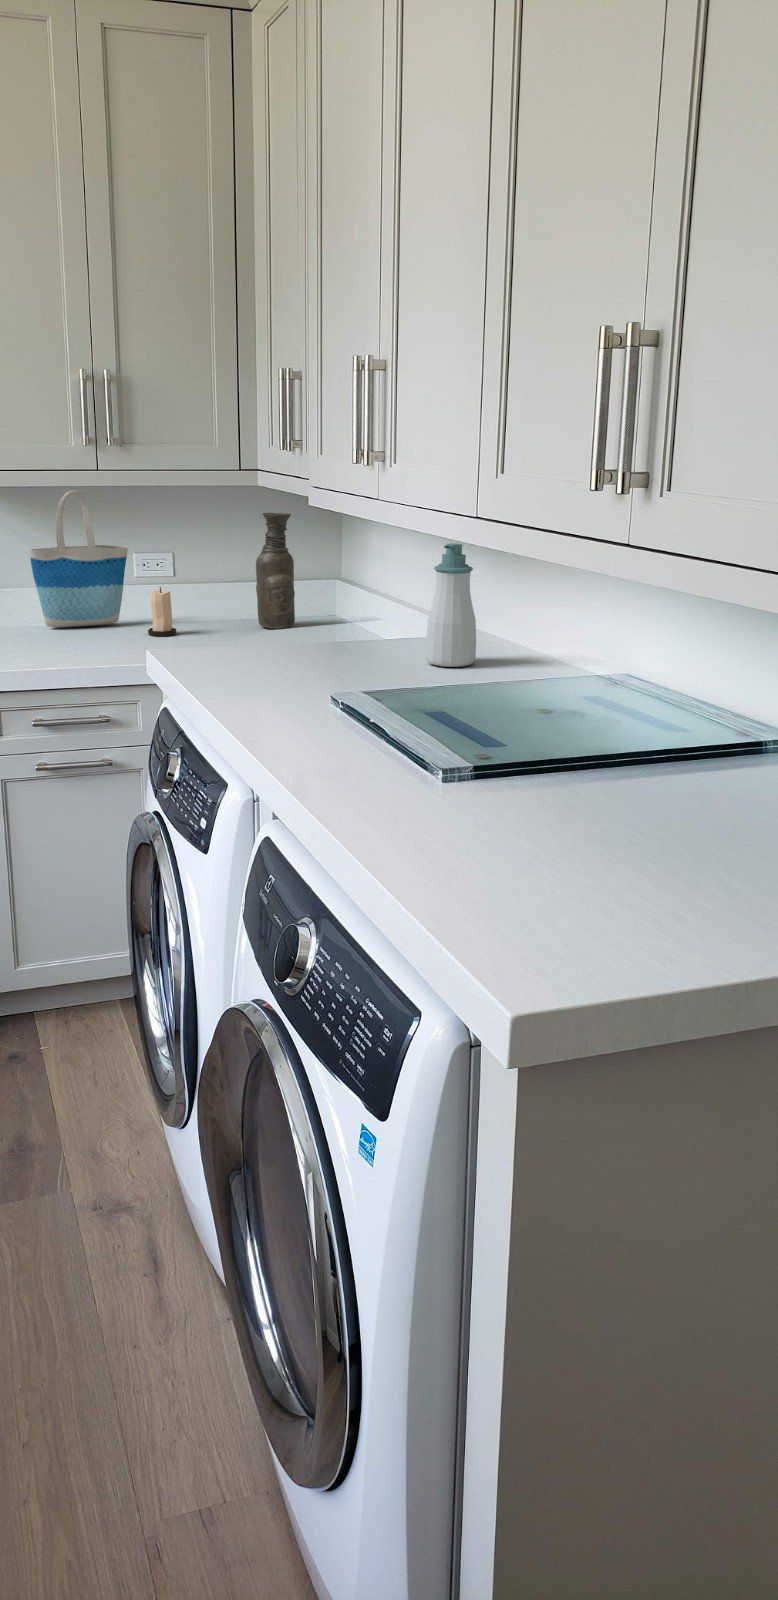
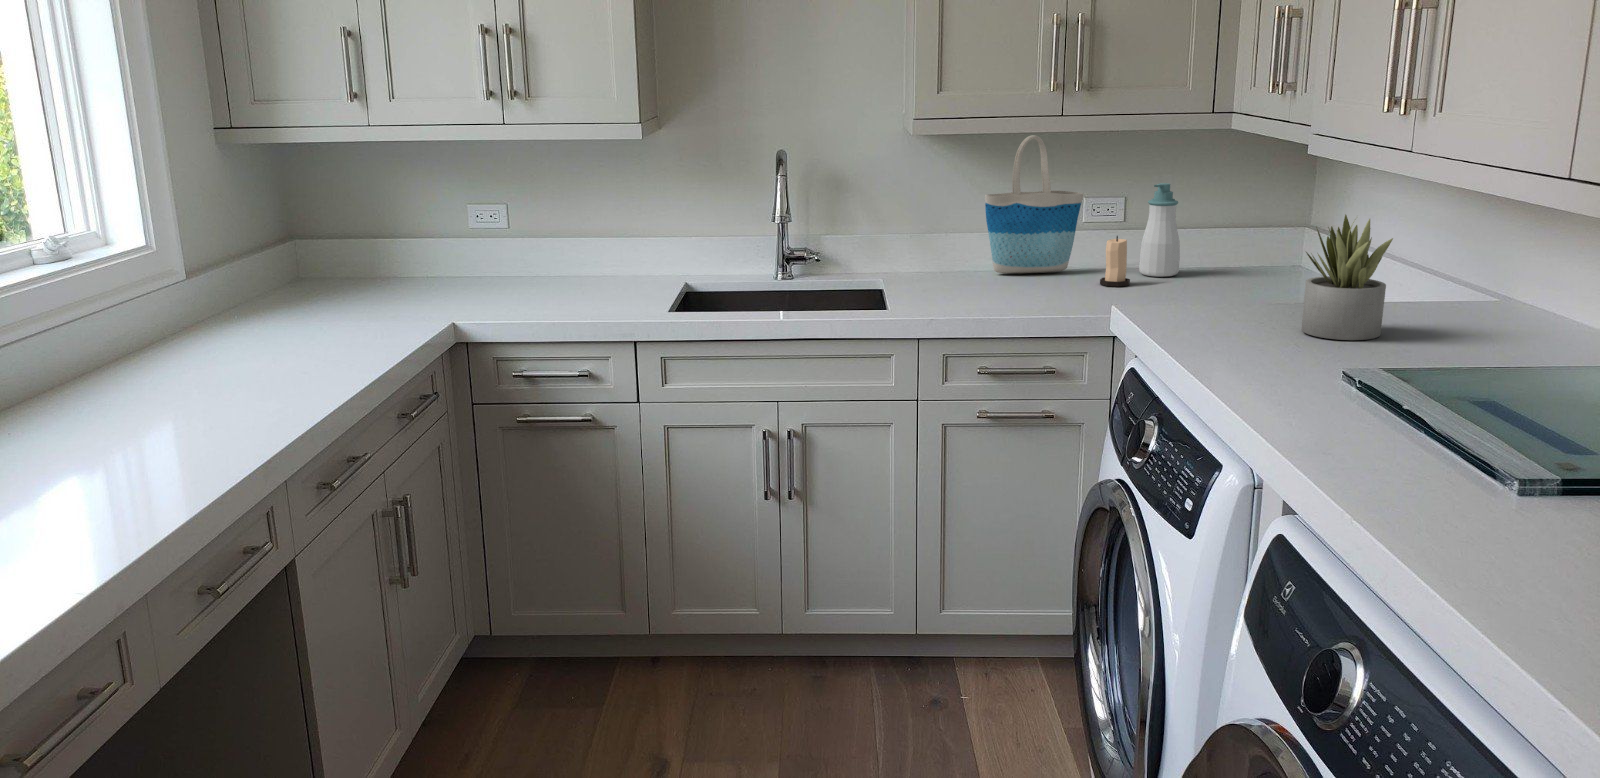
vase: present [256,513,295,629] -> none [1220,157,1268,282]
soap bottle: present [425,543,476,667] -> present [1139,183,1180,277]
succulent plant: none [307,560,376,671] -> present [1301,215,1393,340]

